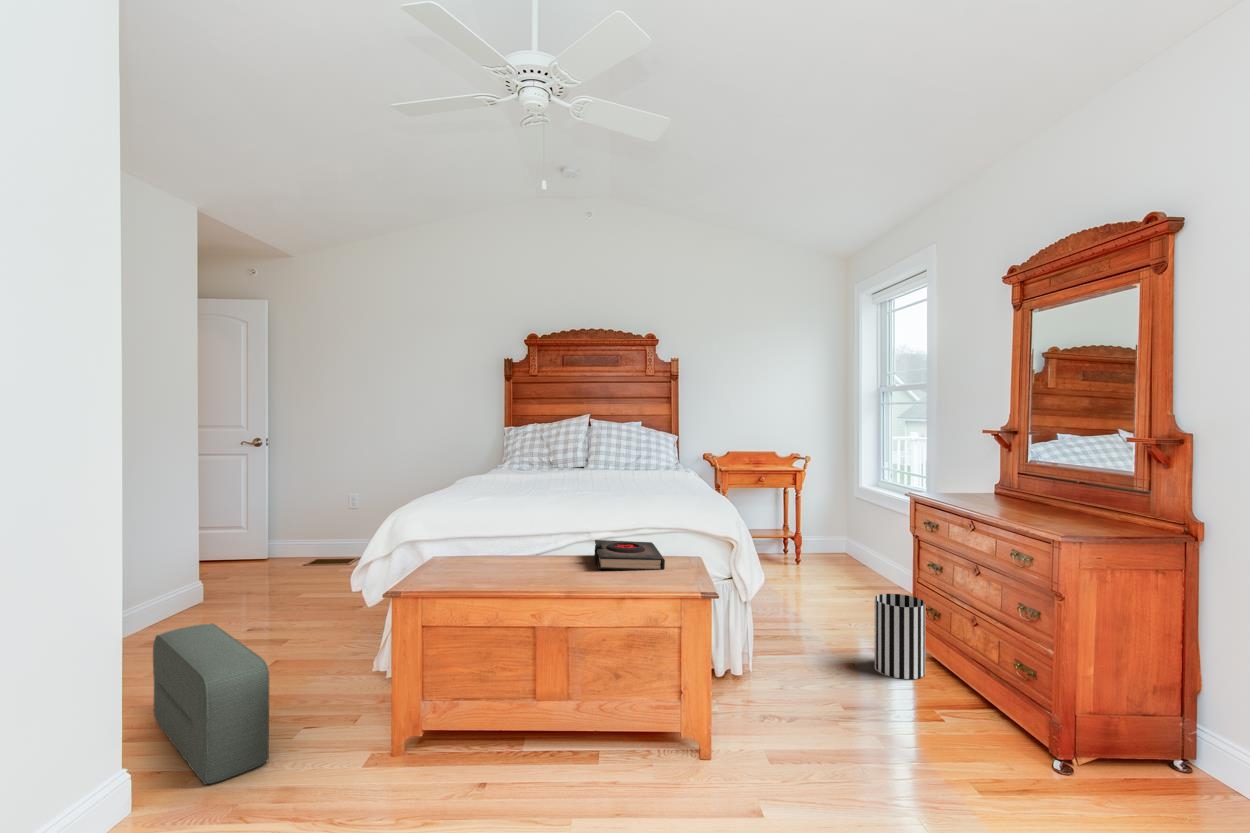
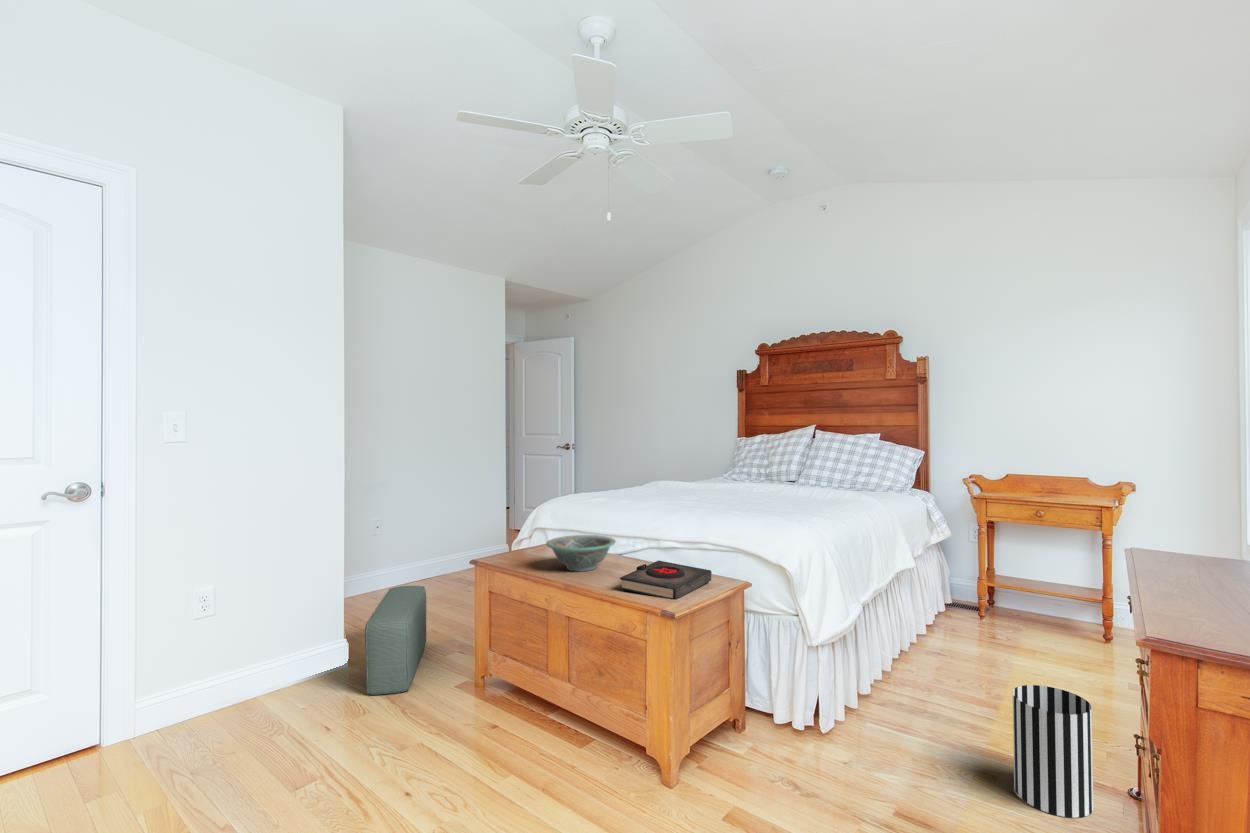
decorative bowl: none [464,524,543,563] -> present [546,535,616,571]

